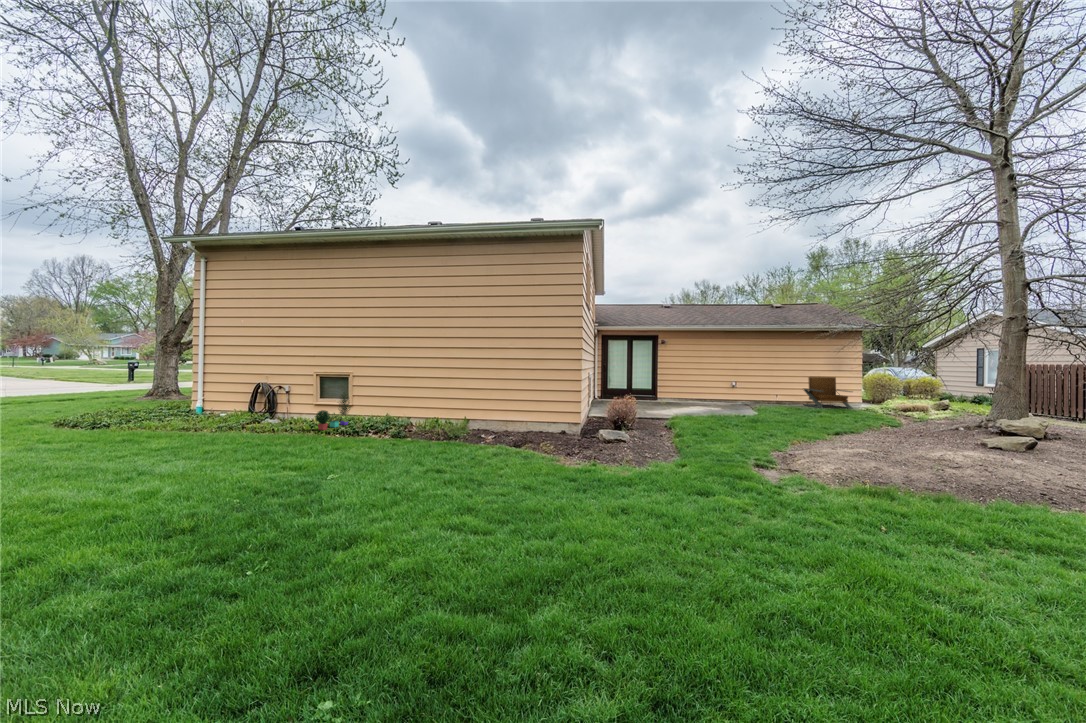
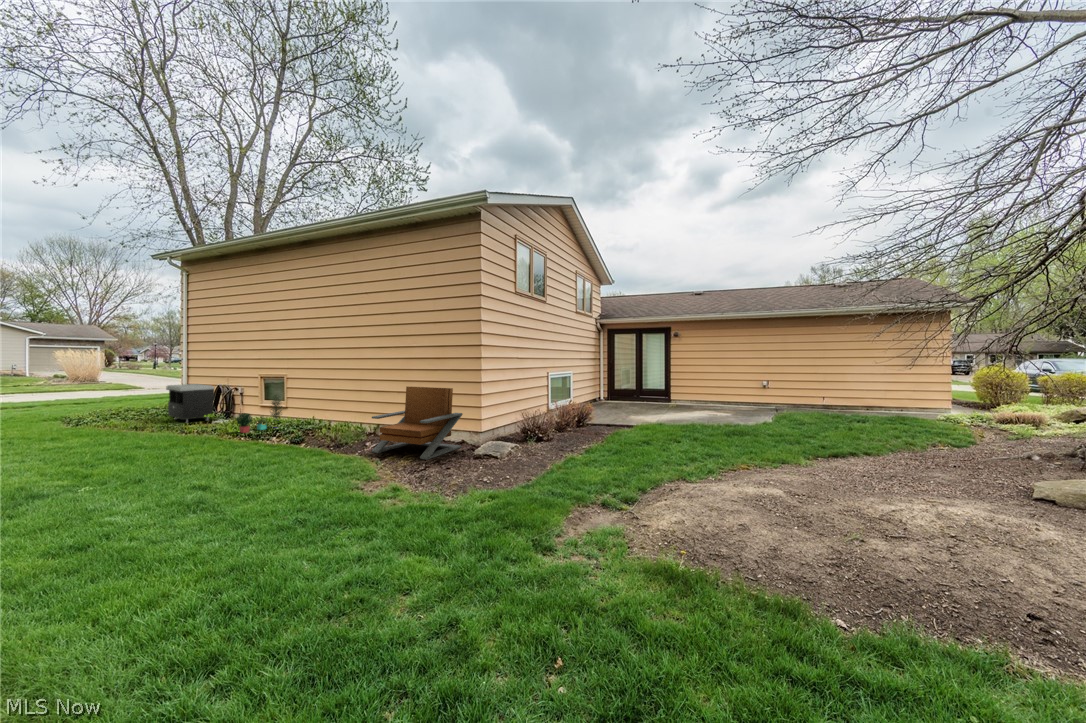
lounge chair: present [804,377,852,409] -> present [372,387,463,460]
storage bench: none [195,382,255,423] -> present [166,384,215,422]

